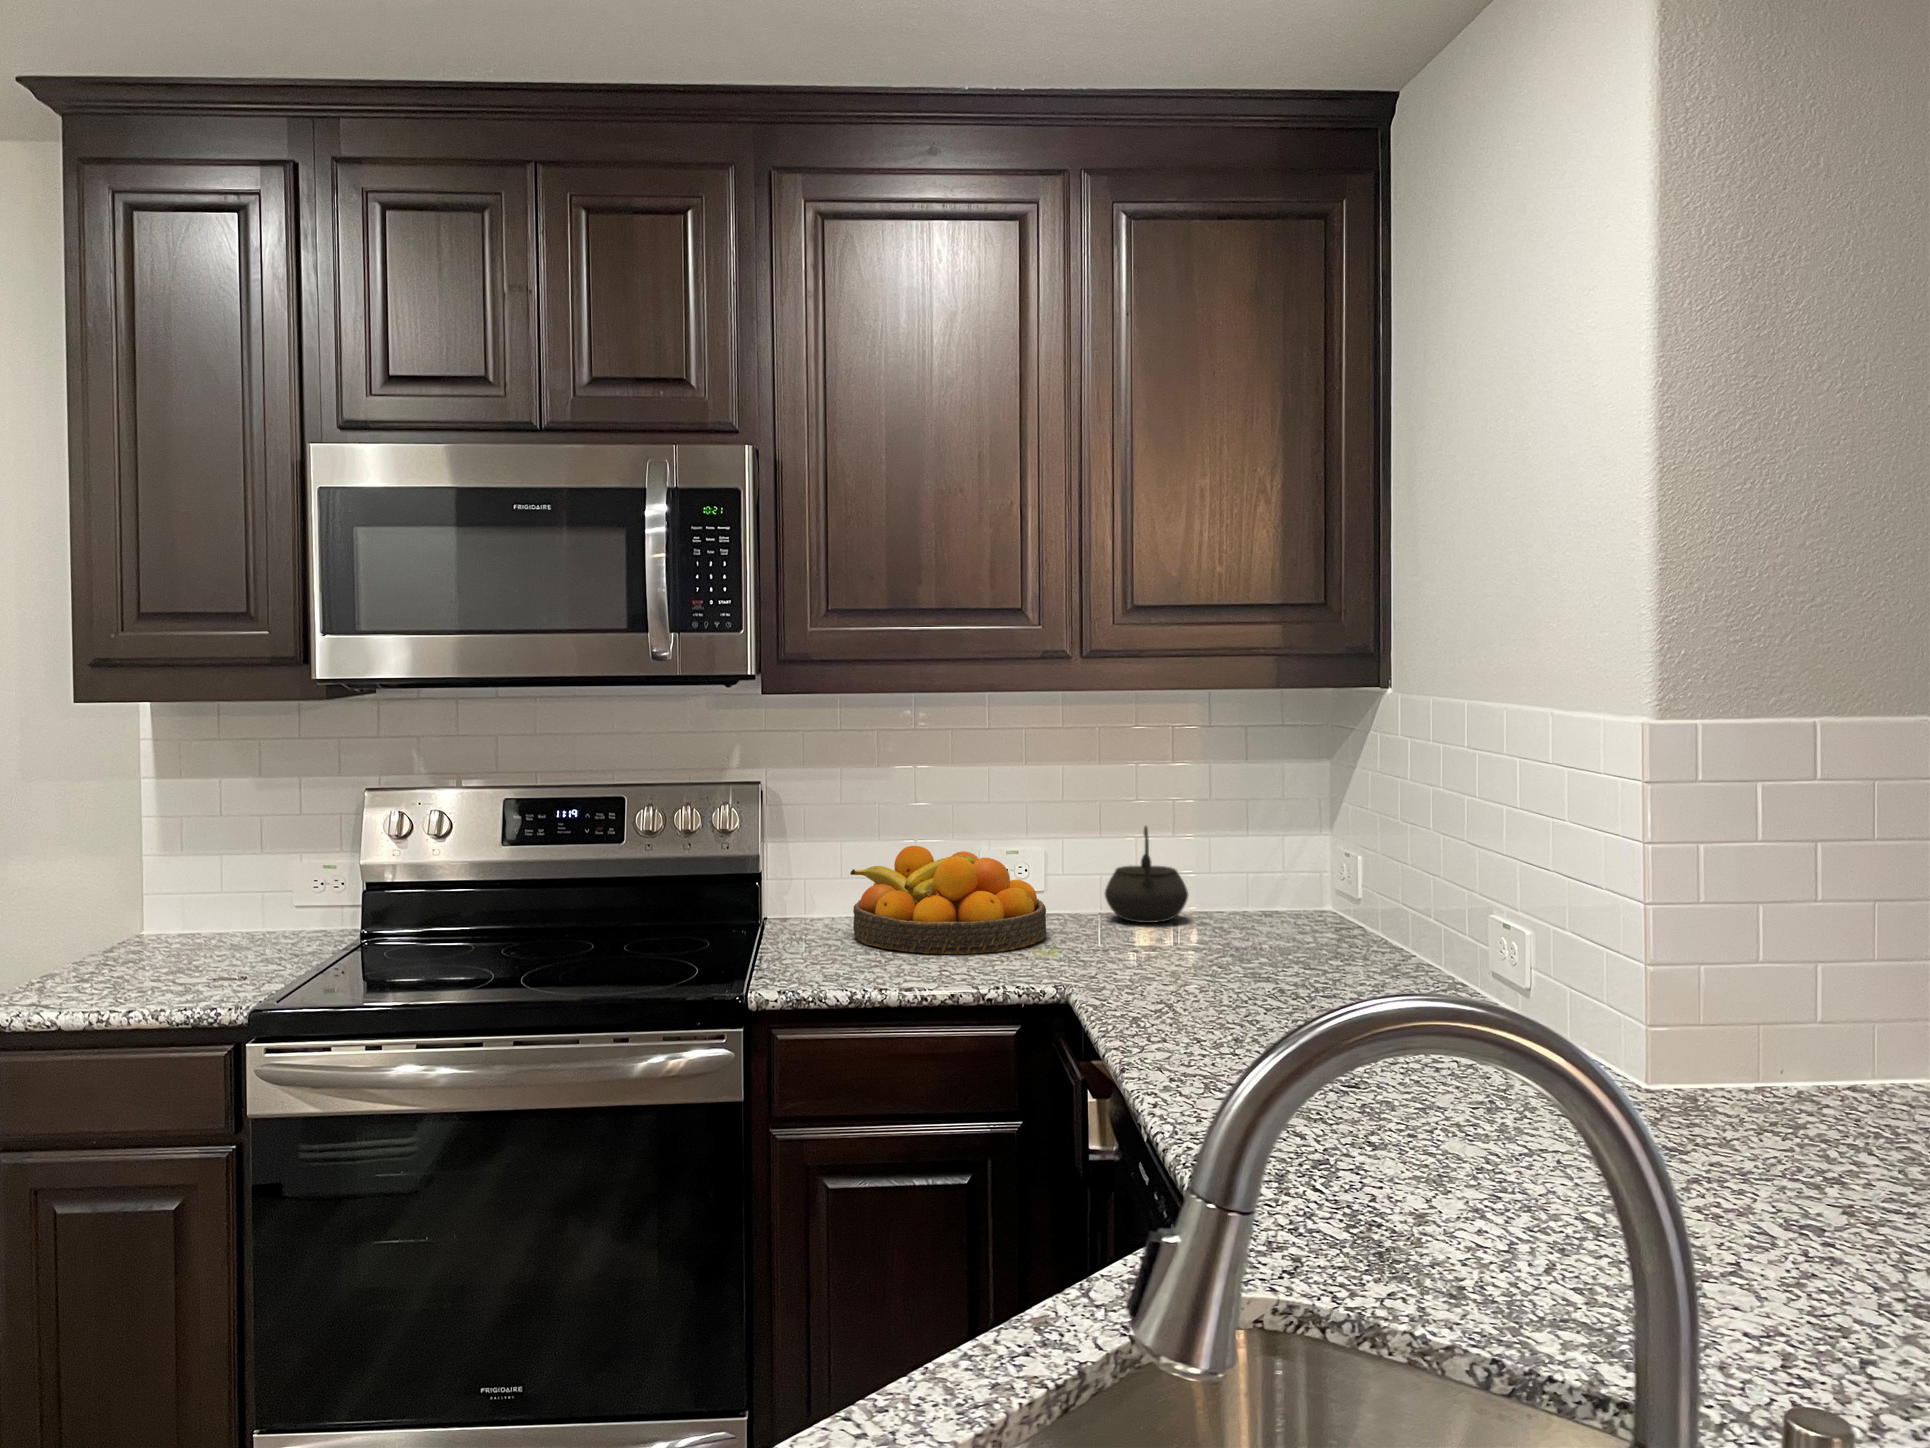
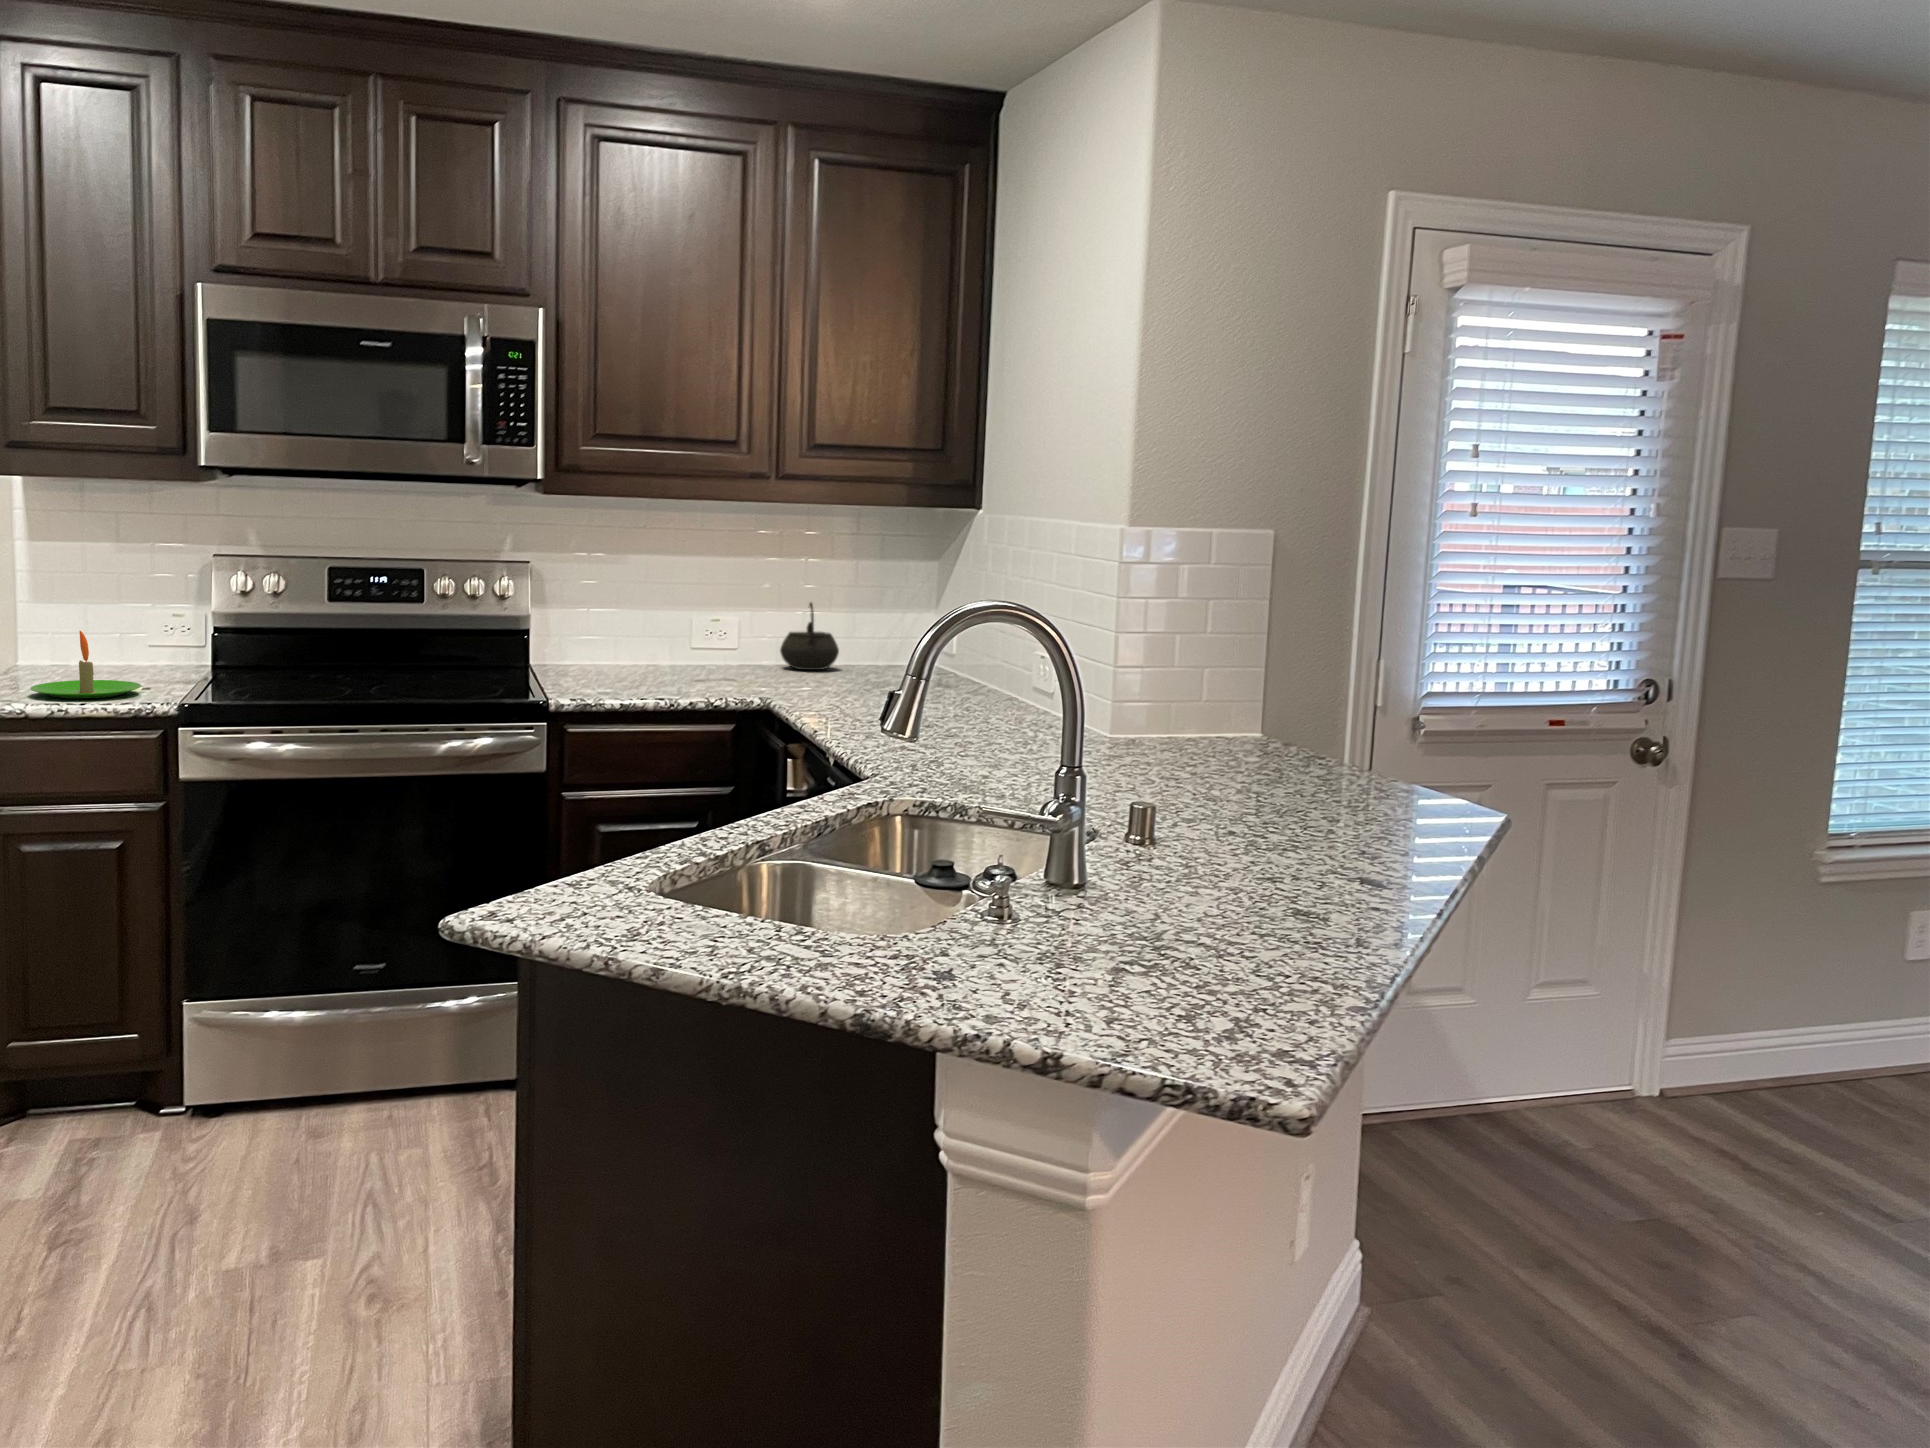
fruit bowl: present [850,846,1047,954] -> none [600,610,743,683]
candle: none [75,907,221,1001] -> present [30,631,141,699]

